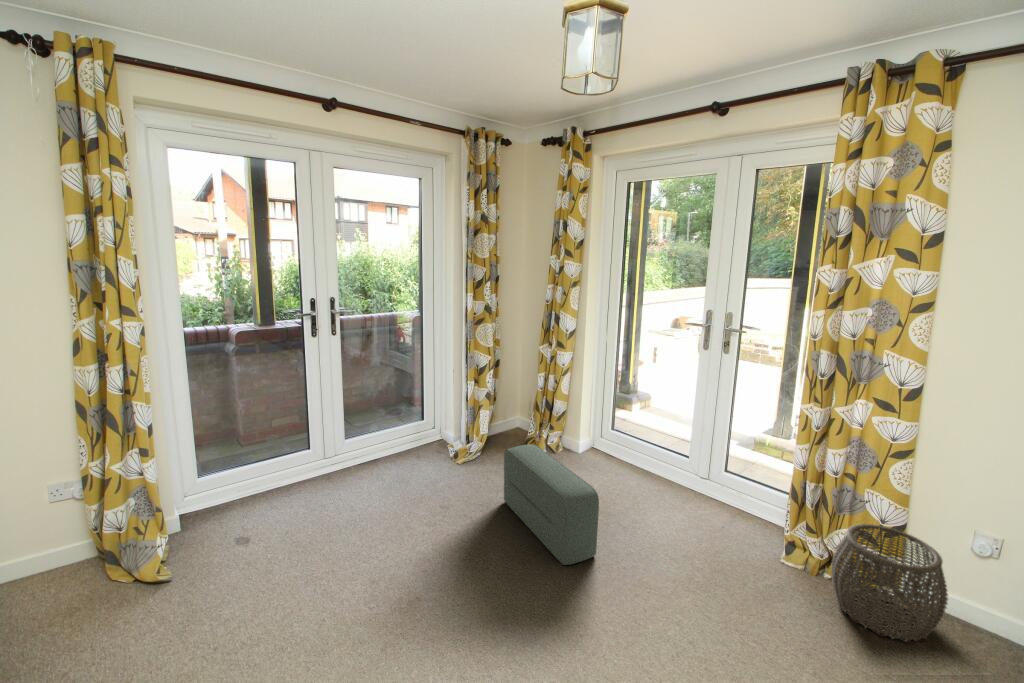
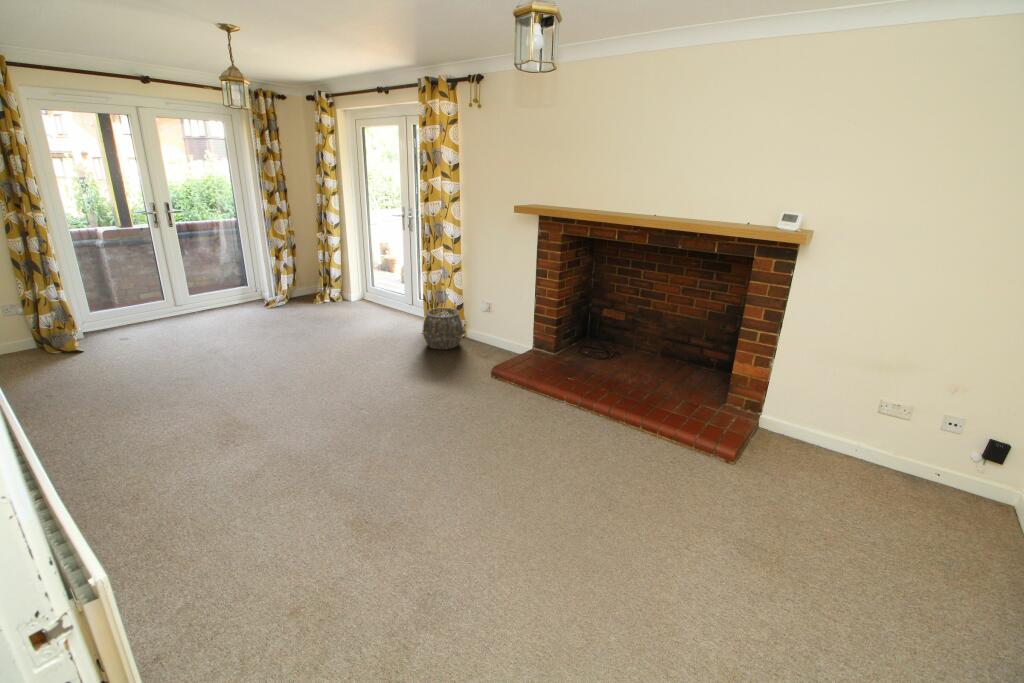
pouf: present [504,445,599,565] -> none [284,288,326,339]

